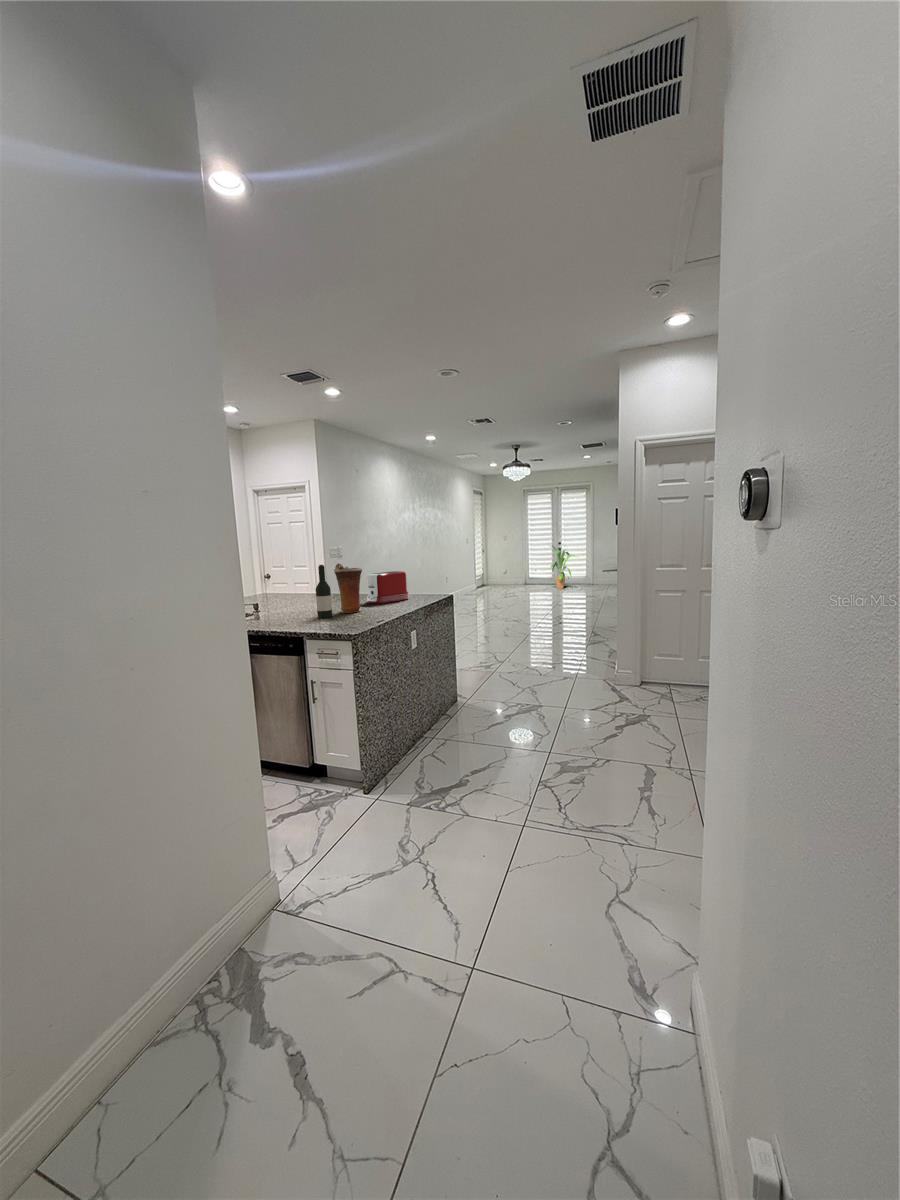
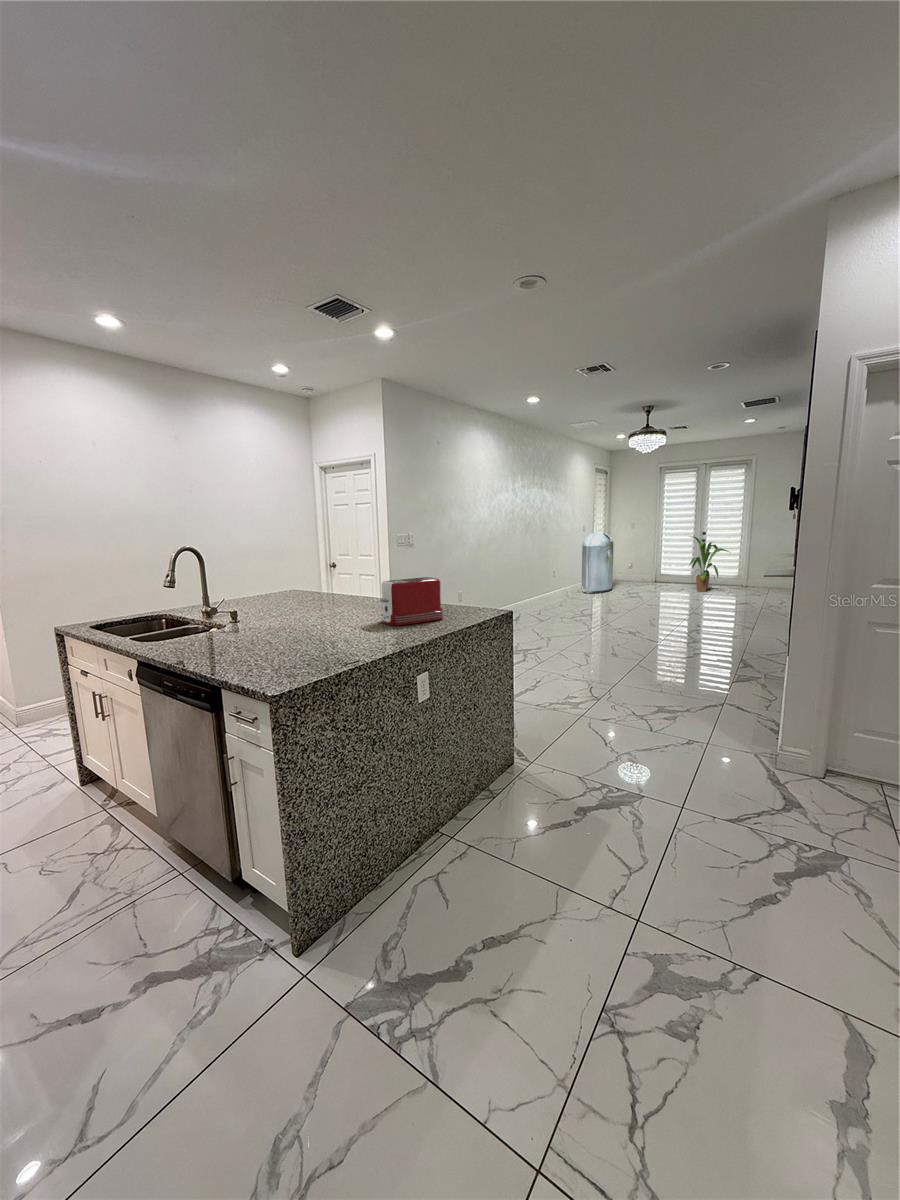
trash can: none [468,544,493,595] -> present [582,532,613,594]
vase: present [334,563,362,613] -> none [312,567,356,643]
wine bottle: present [316,565,332,618] -> none [272,571,299,653]

